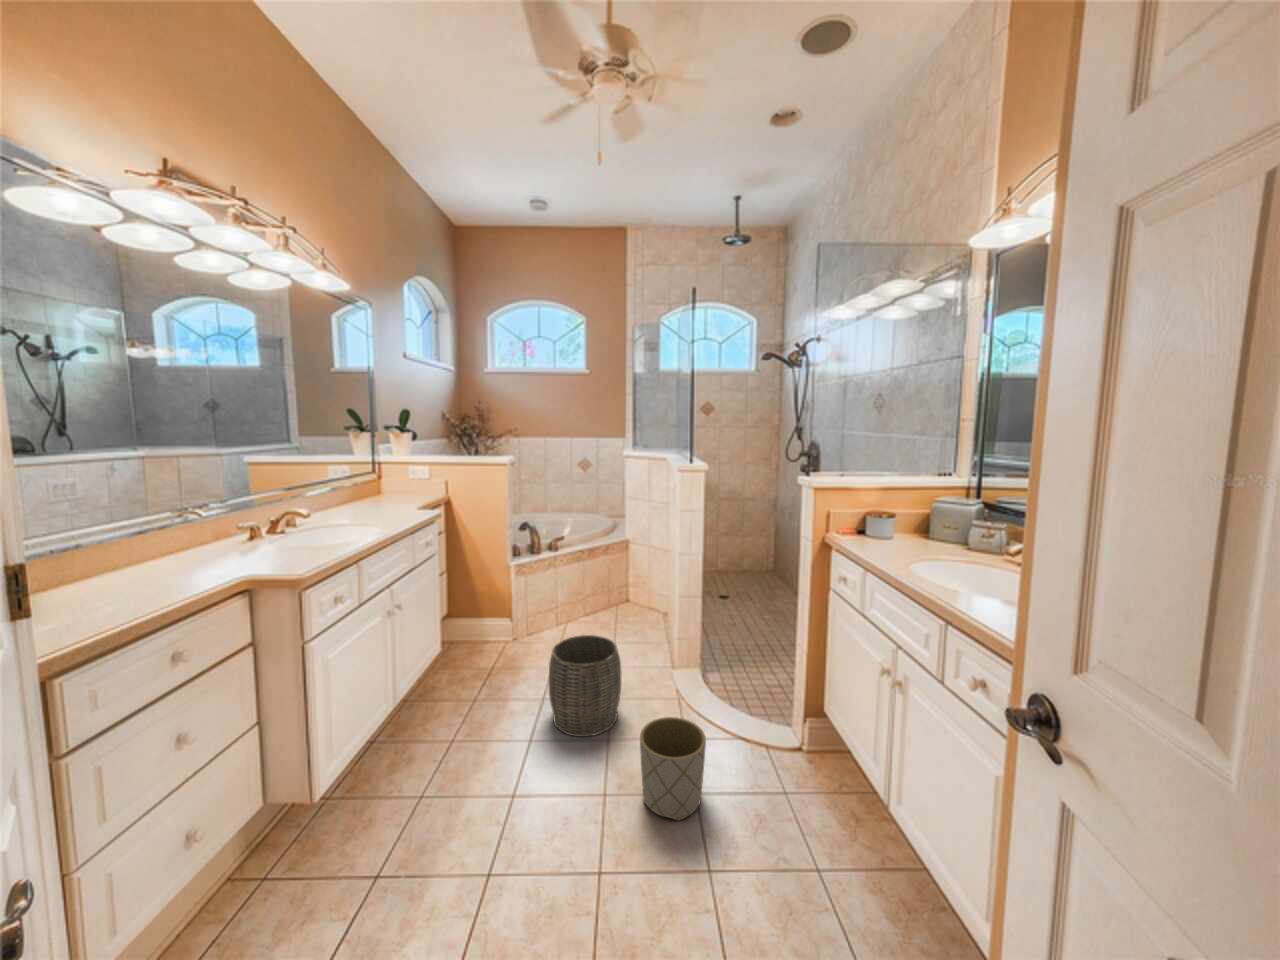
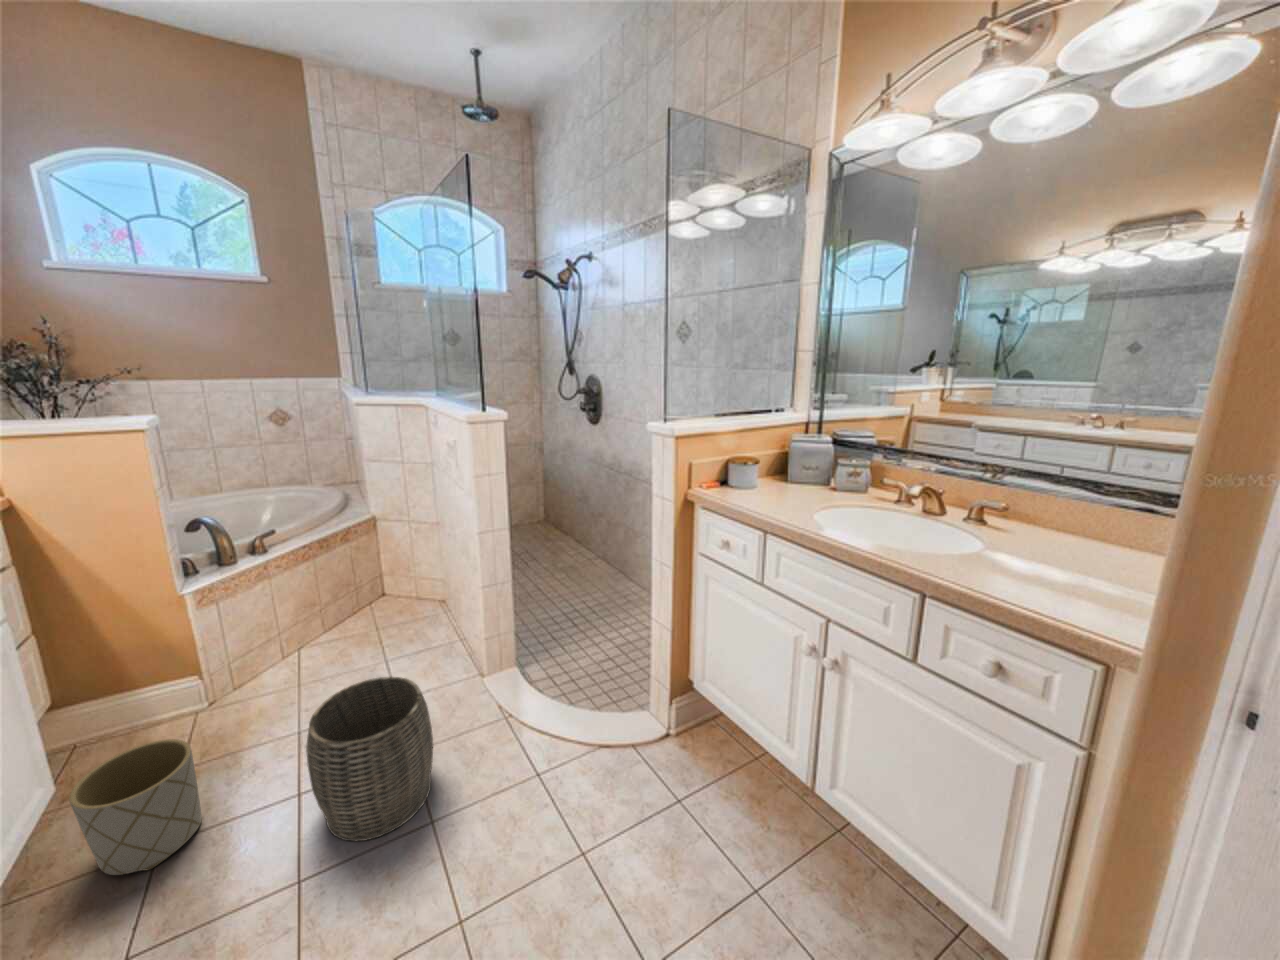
planter: present [640,717,706,821] -> present [69,739,201,875]

